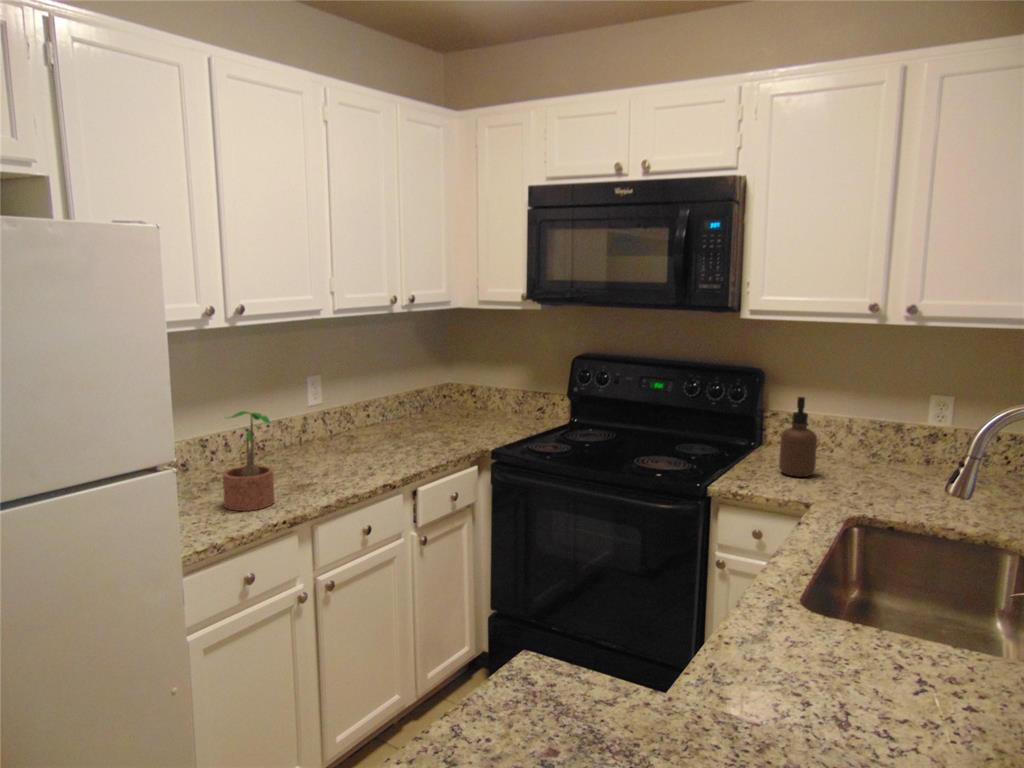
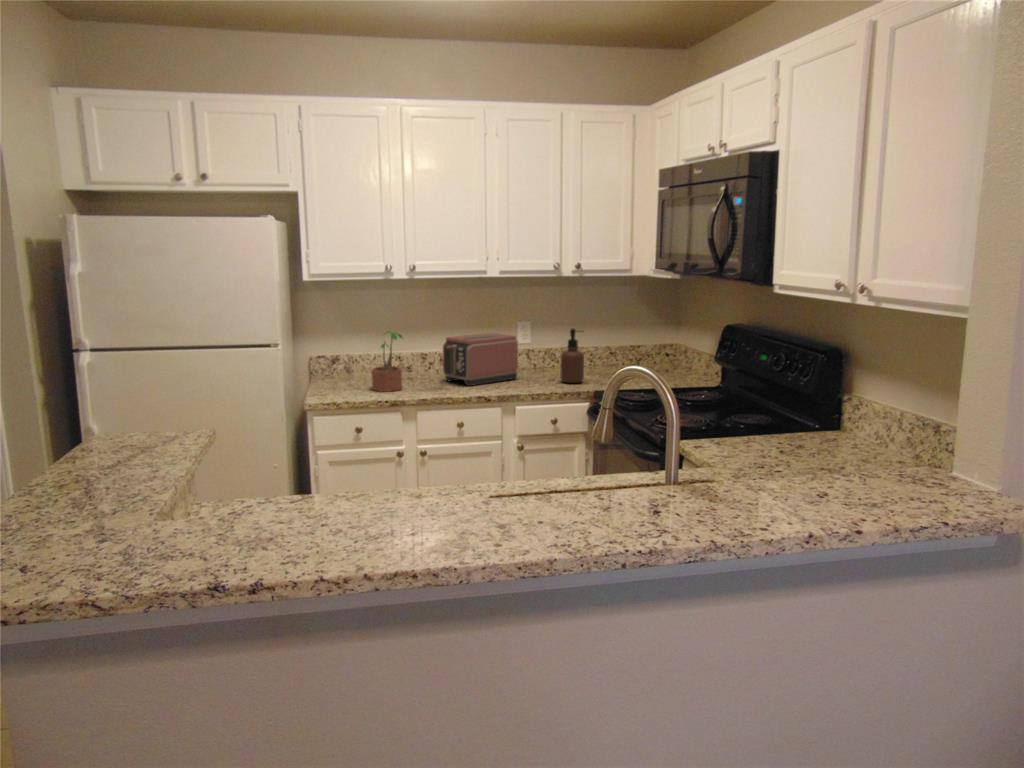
toaster: none [278,395,360,473] -> present [443,333,518,386]
soap dispenser: present [779,397,817,477] -> present [560,329,584,383]

